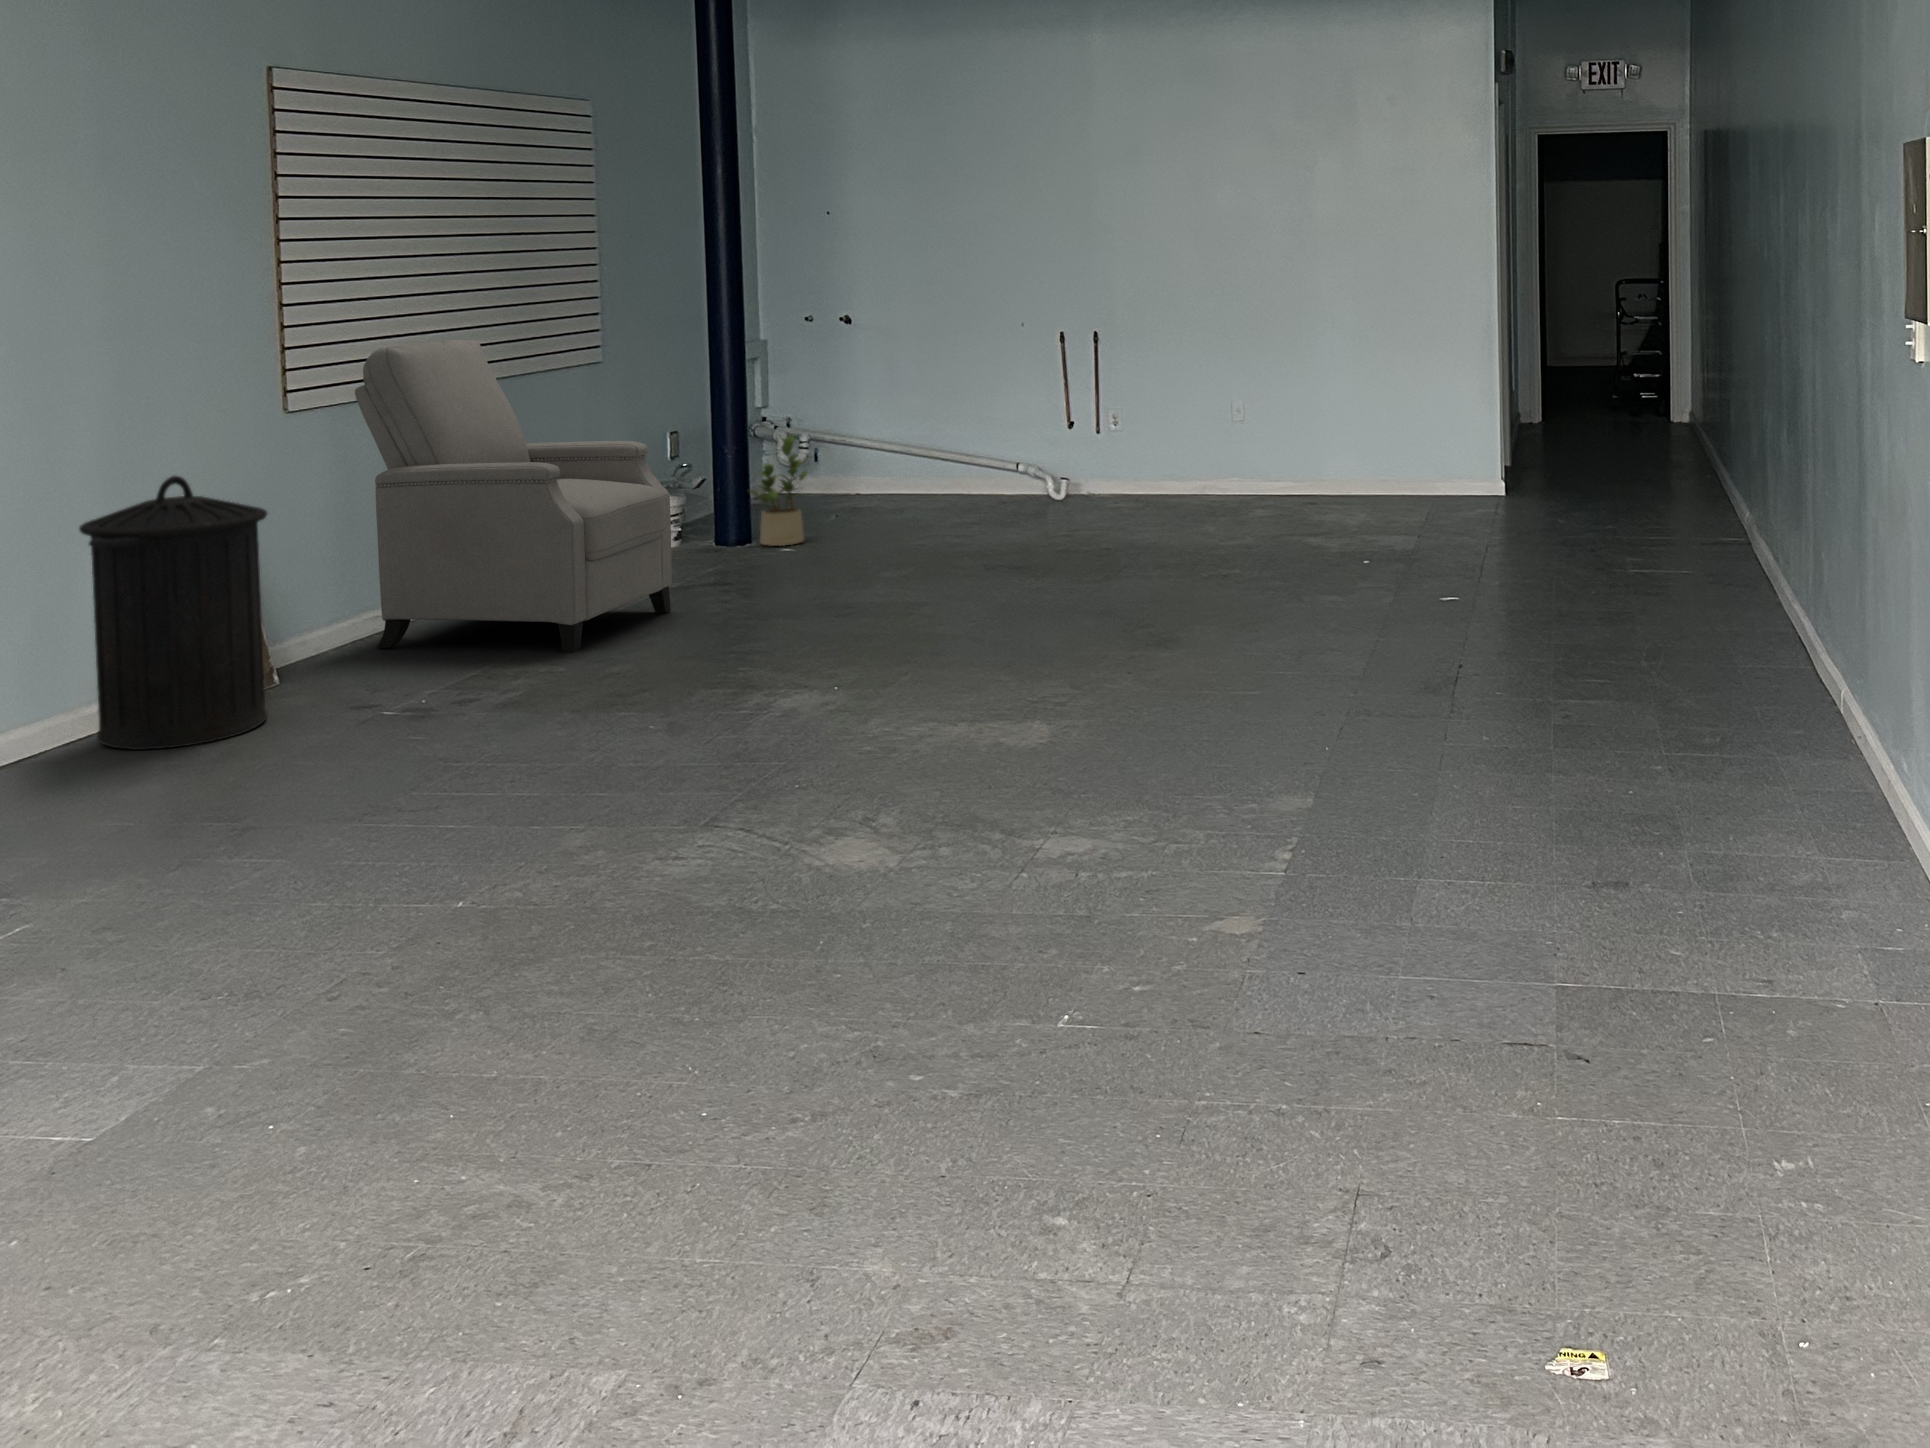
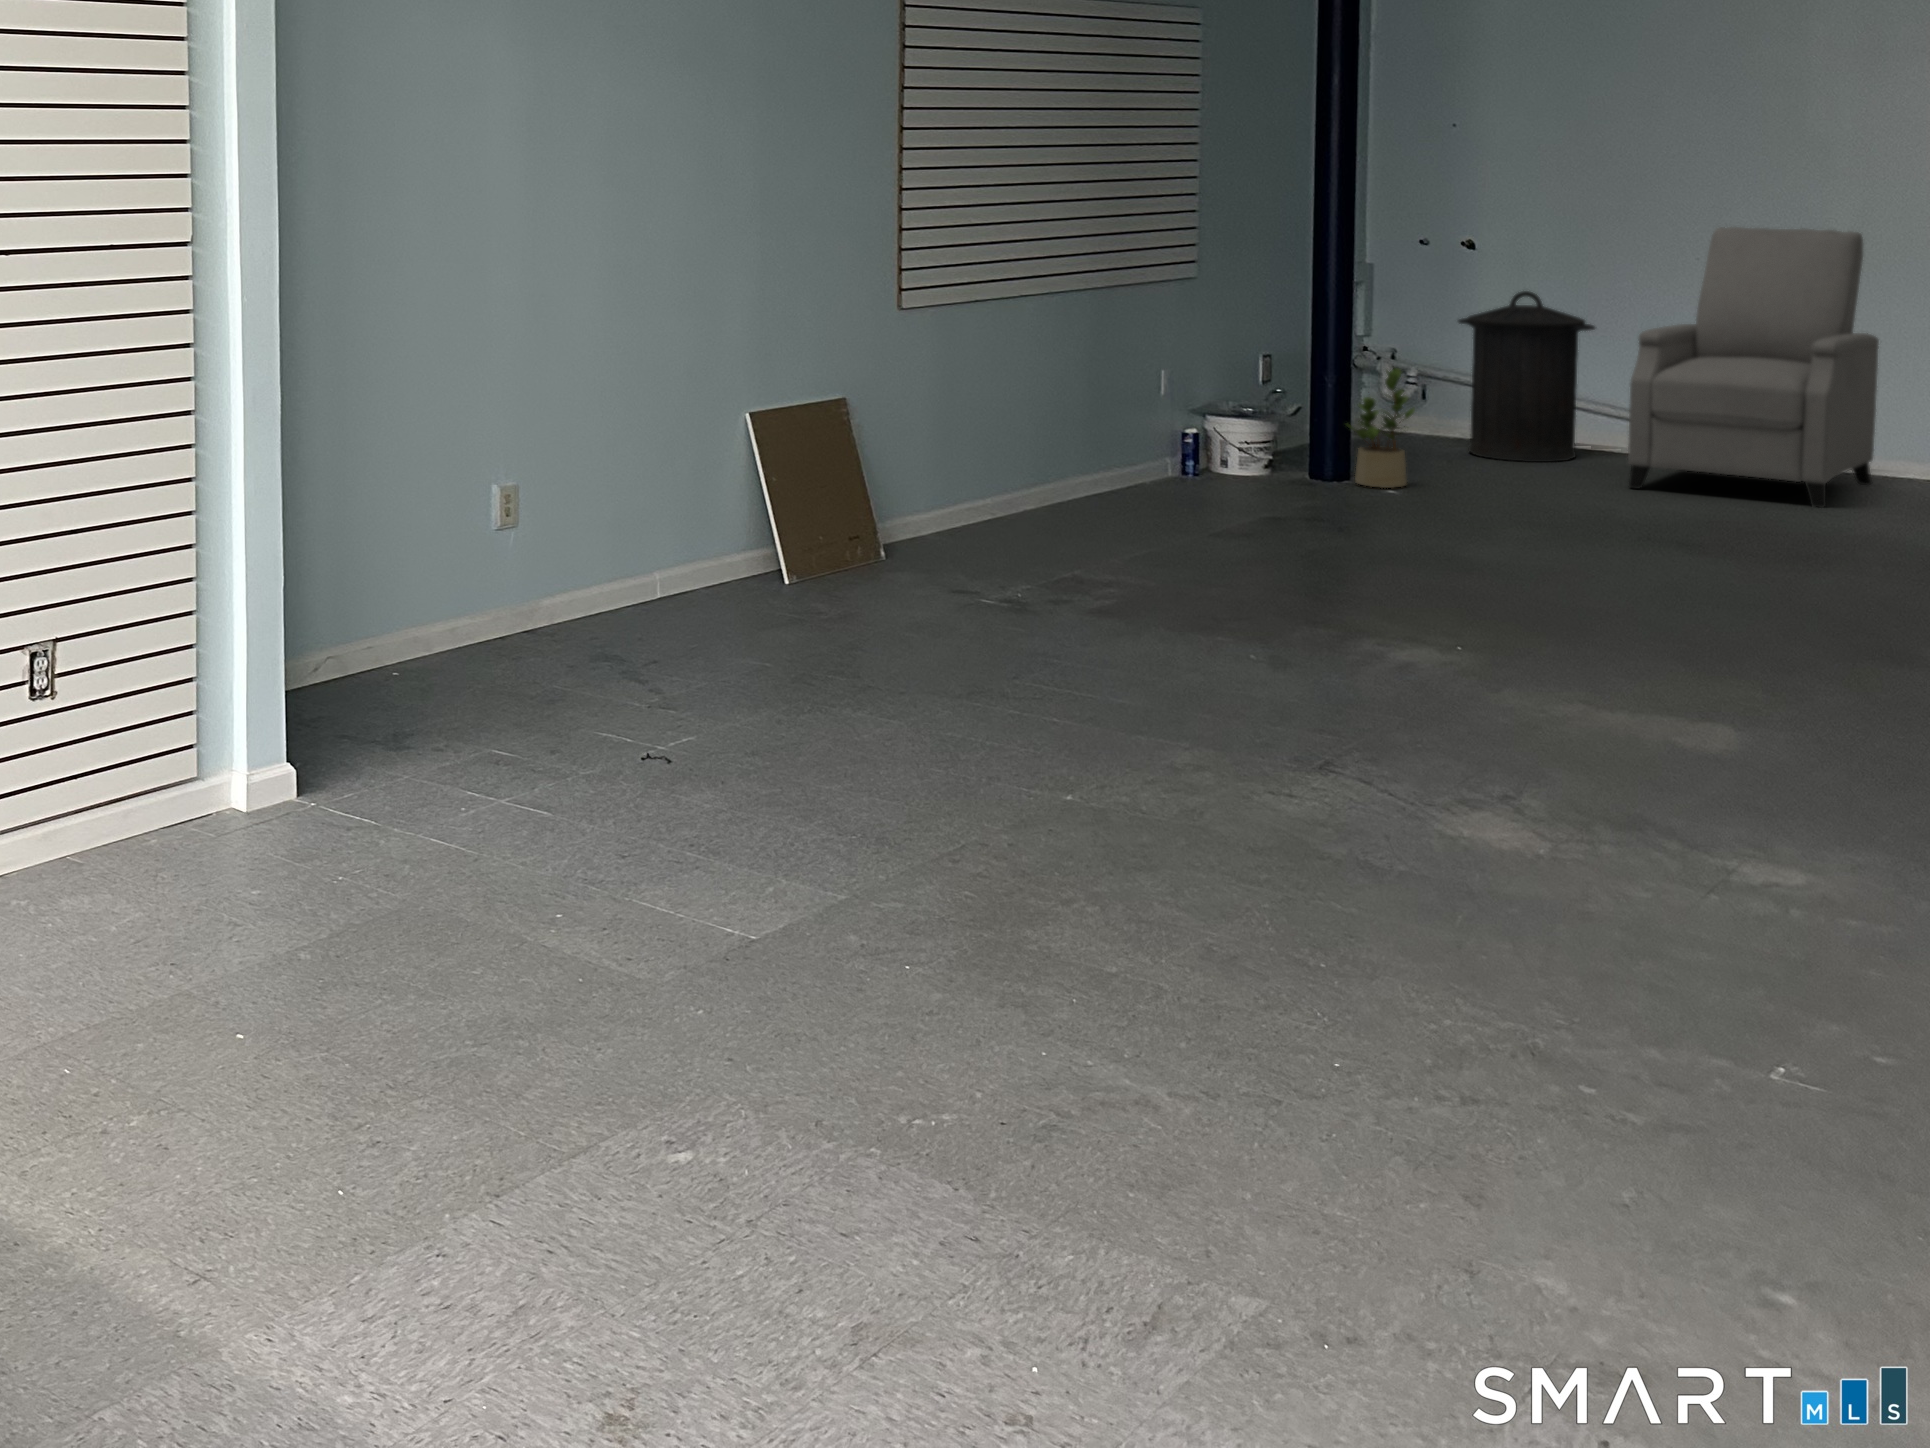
chair: present [355,340,672,653] -> present [1628,227,1879,508]
trash can: present [79,476,267,750] -> present [1458,291,1595,462]

